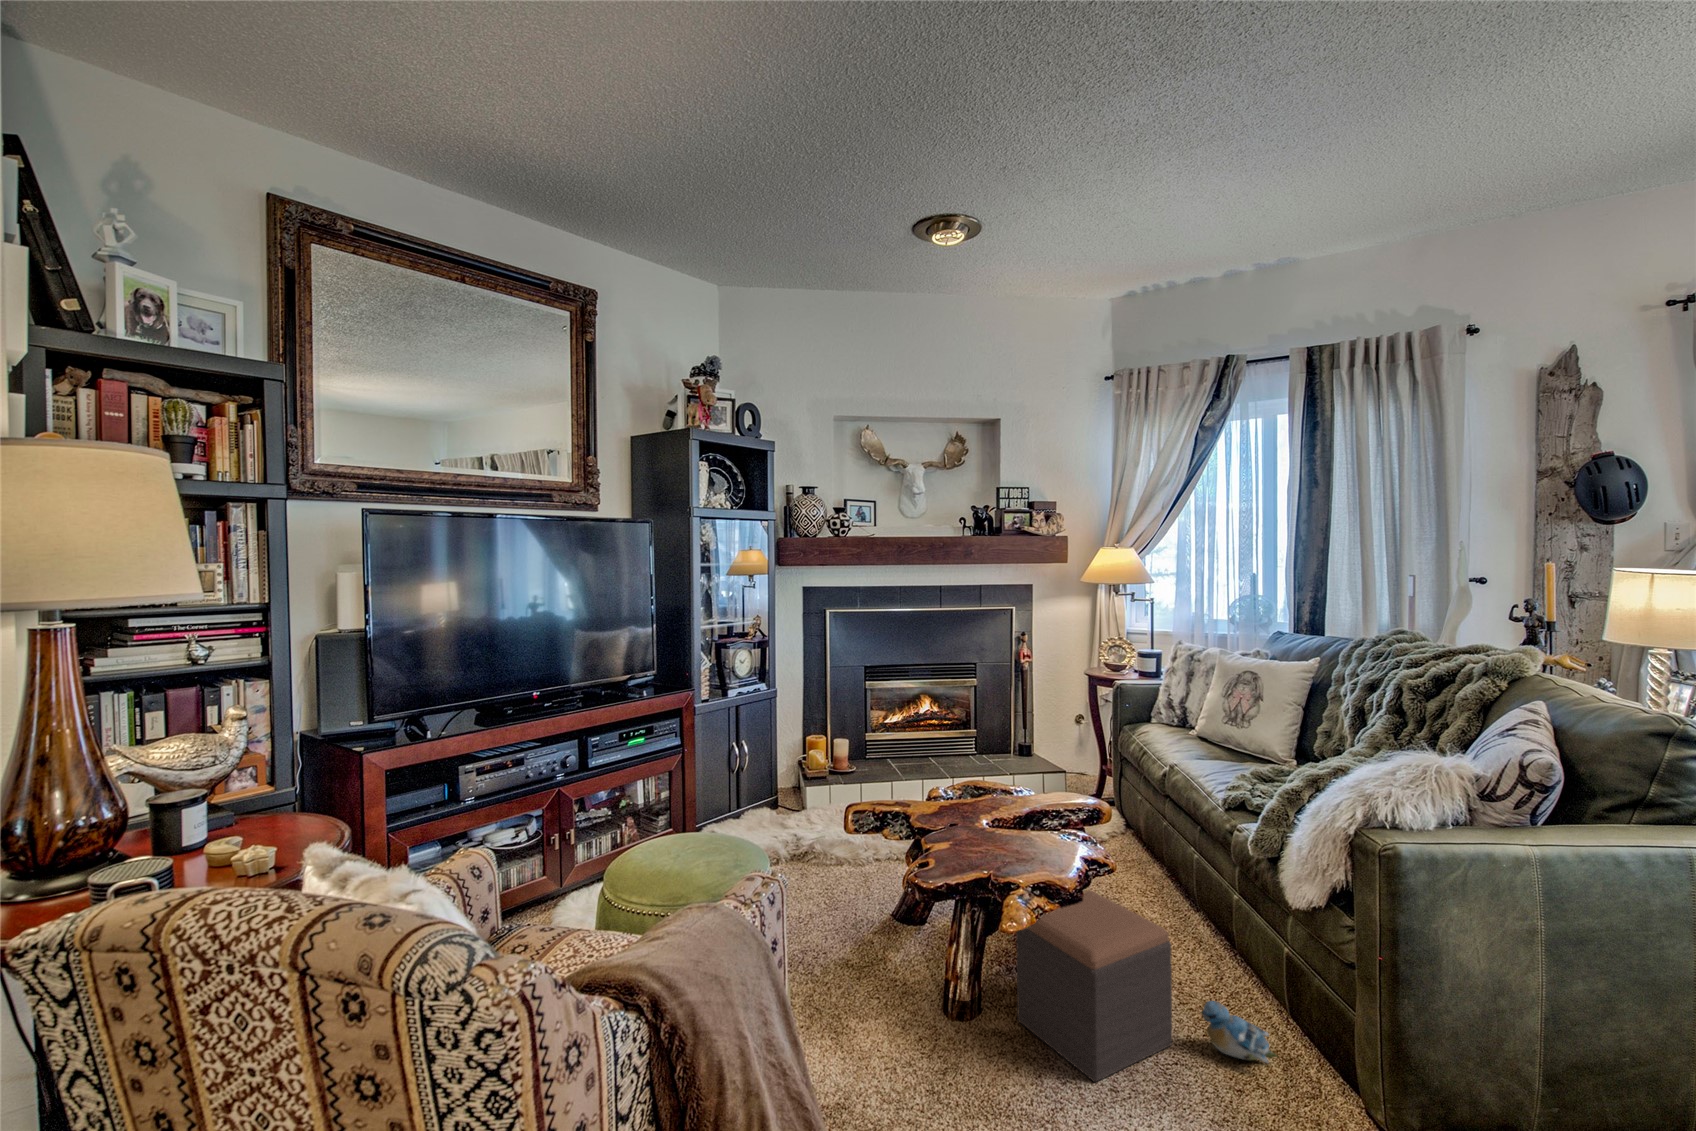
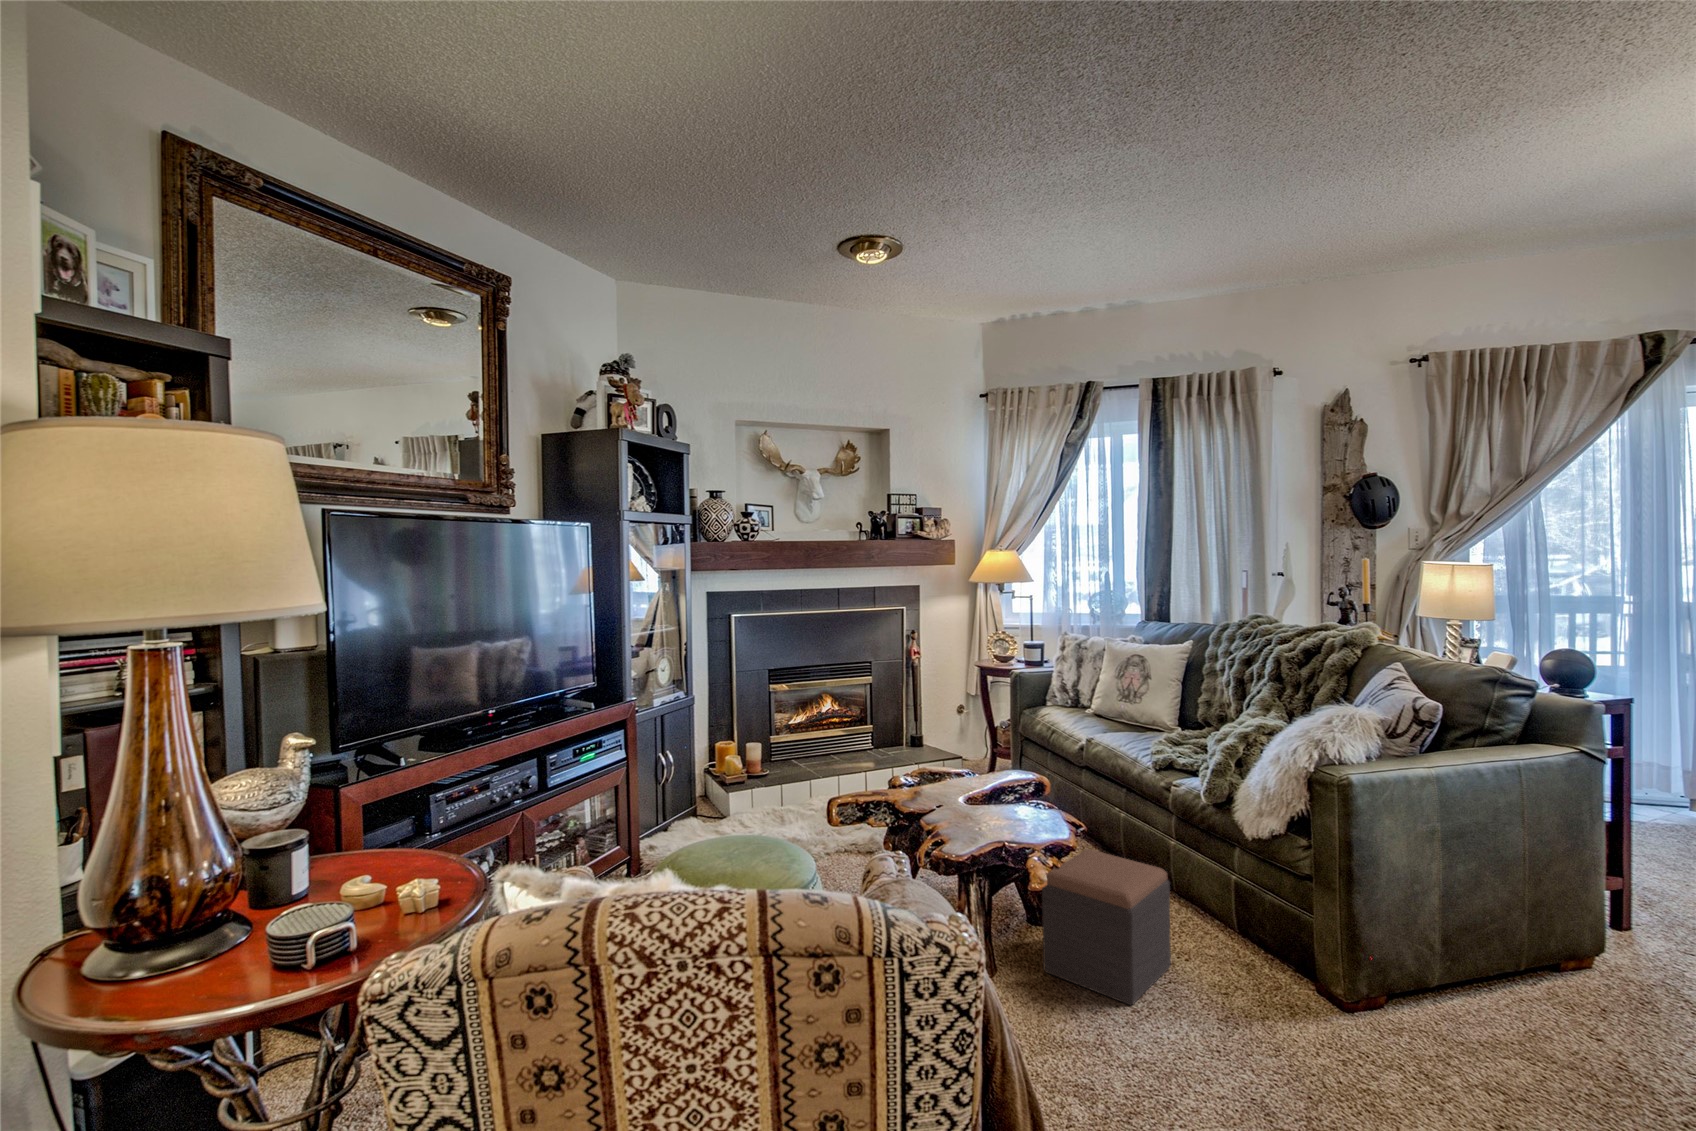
plush toy: present [1201,1001,1278,1063] -> none [1189,924,1250,967]

